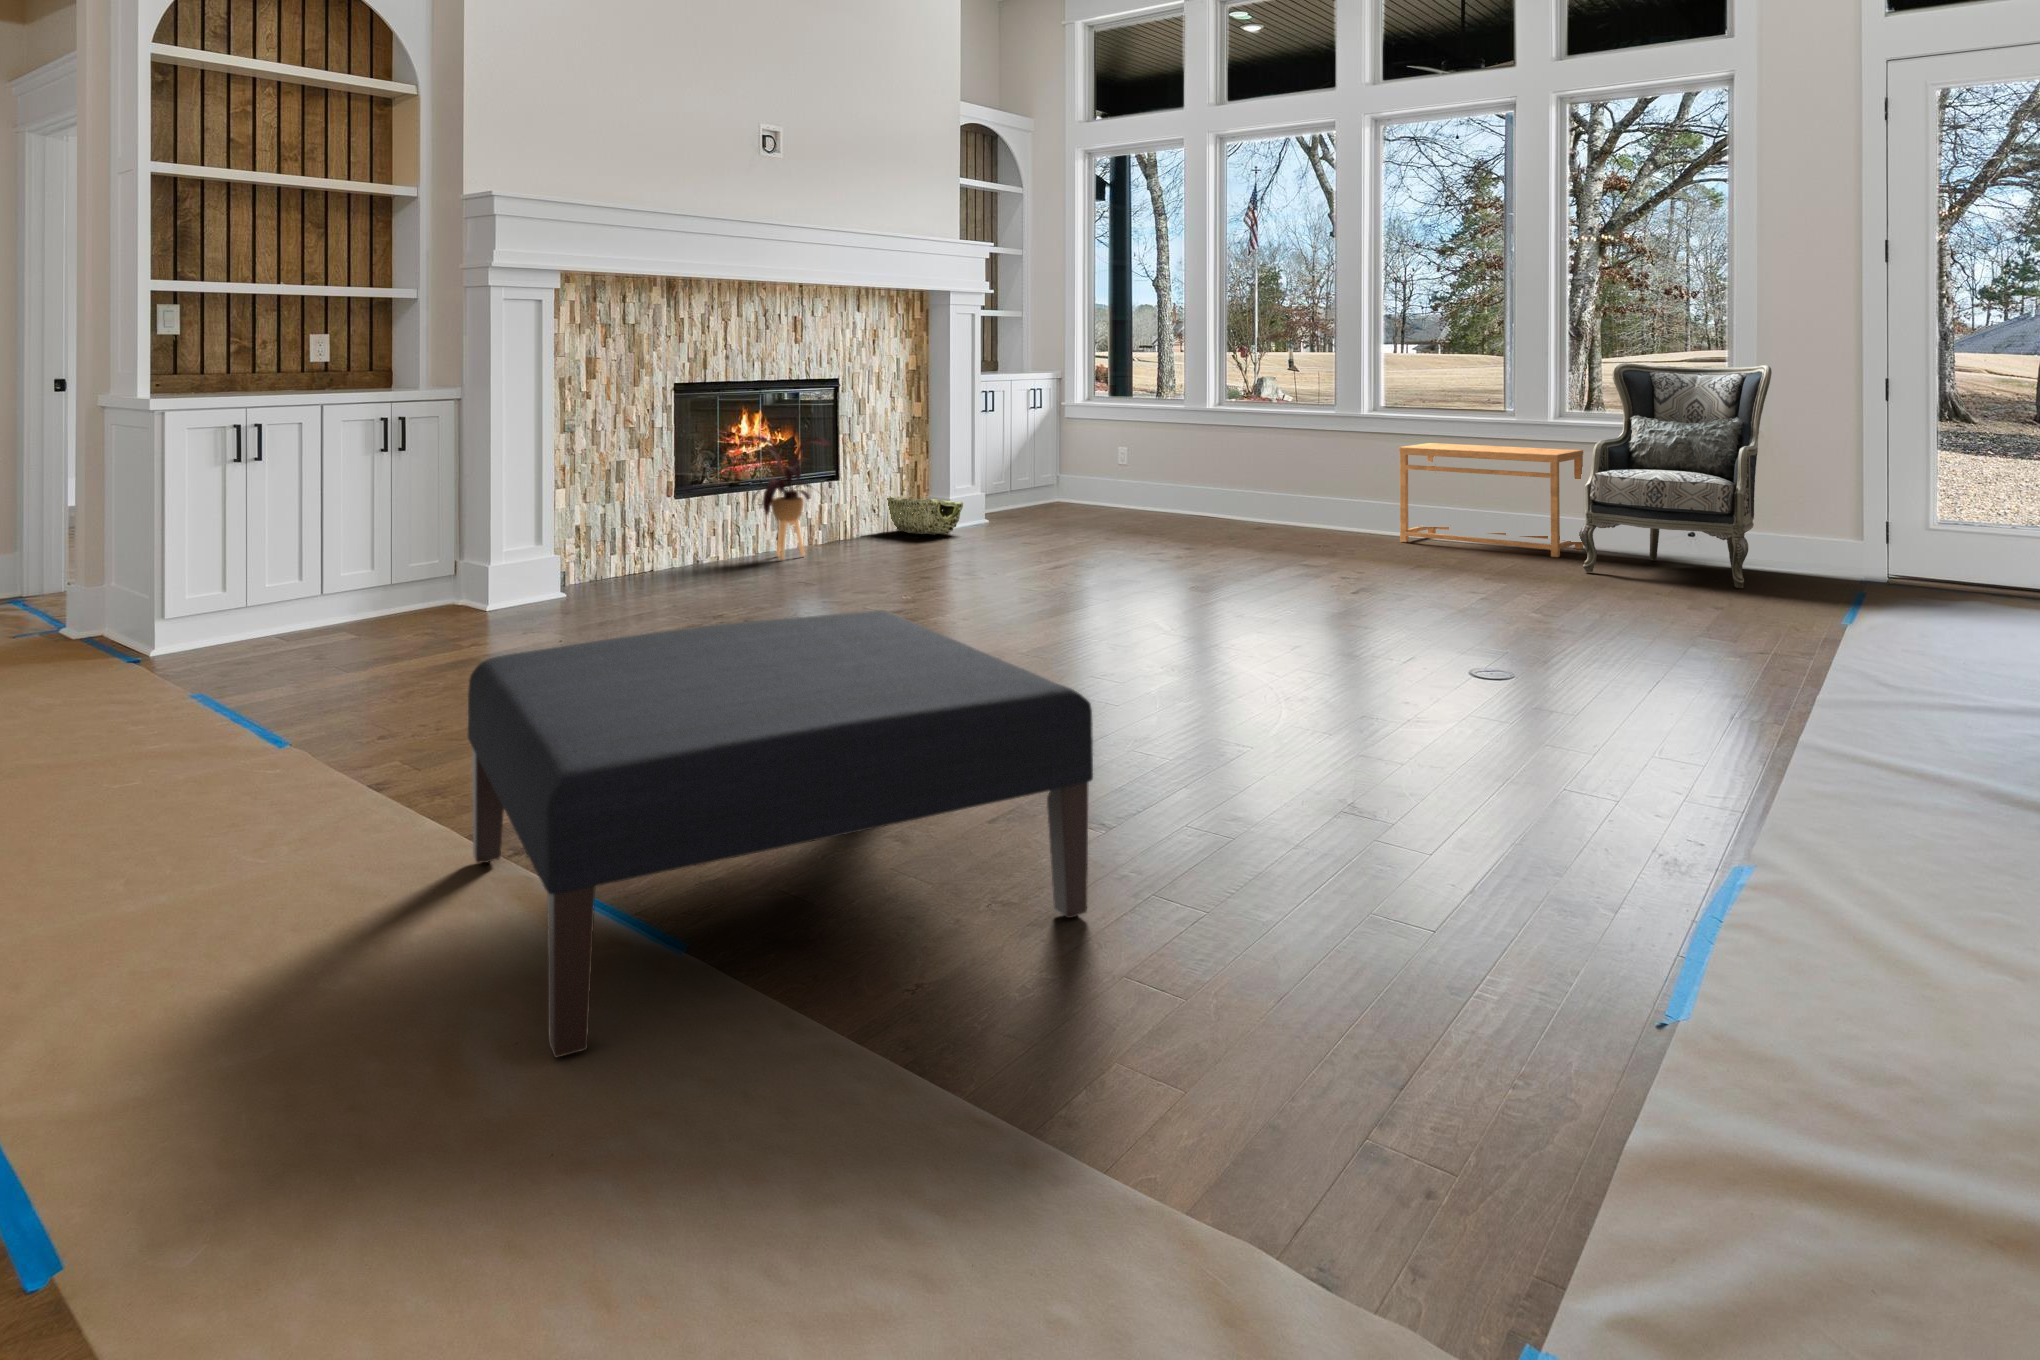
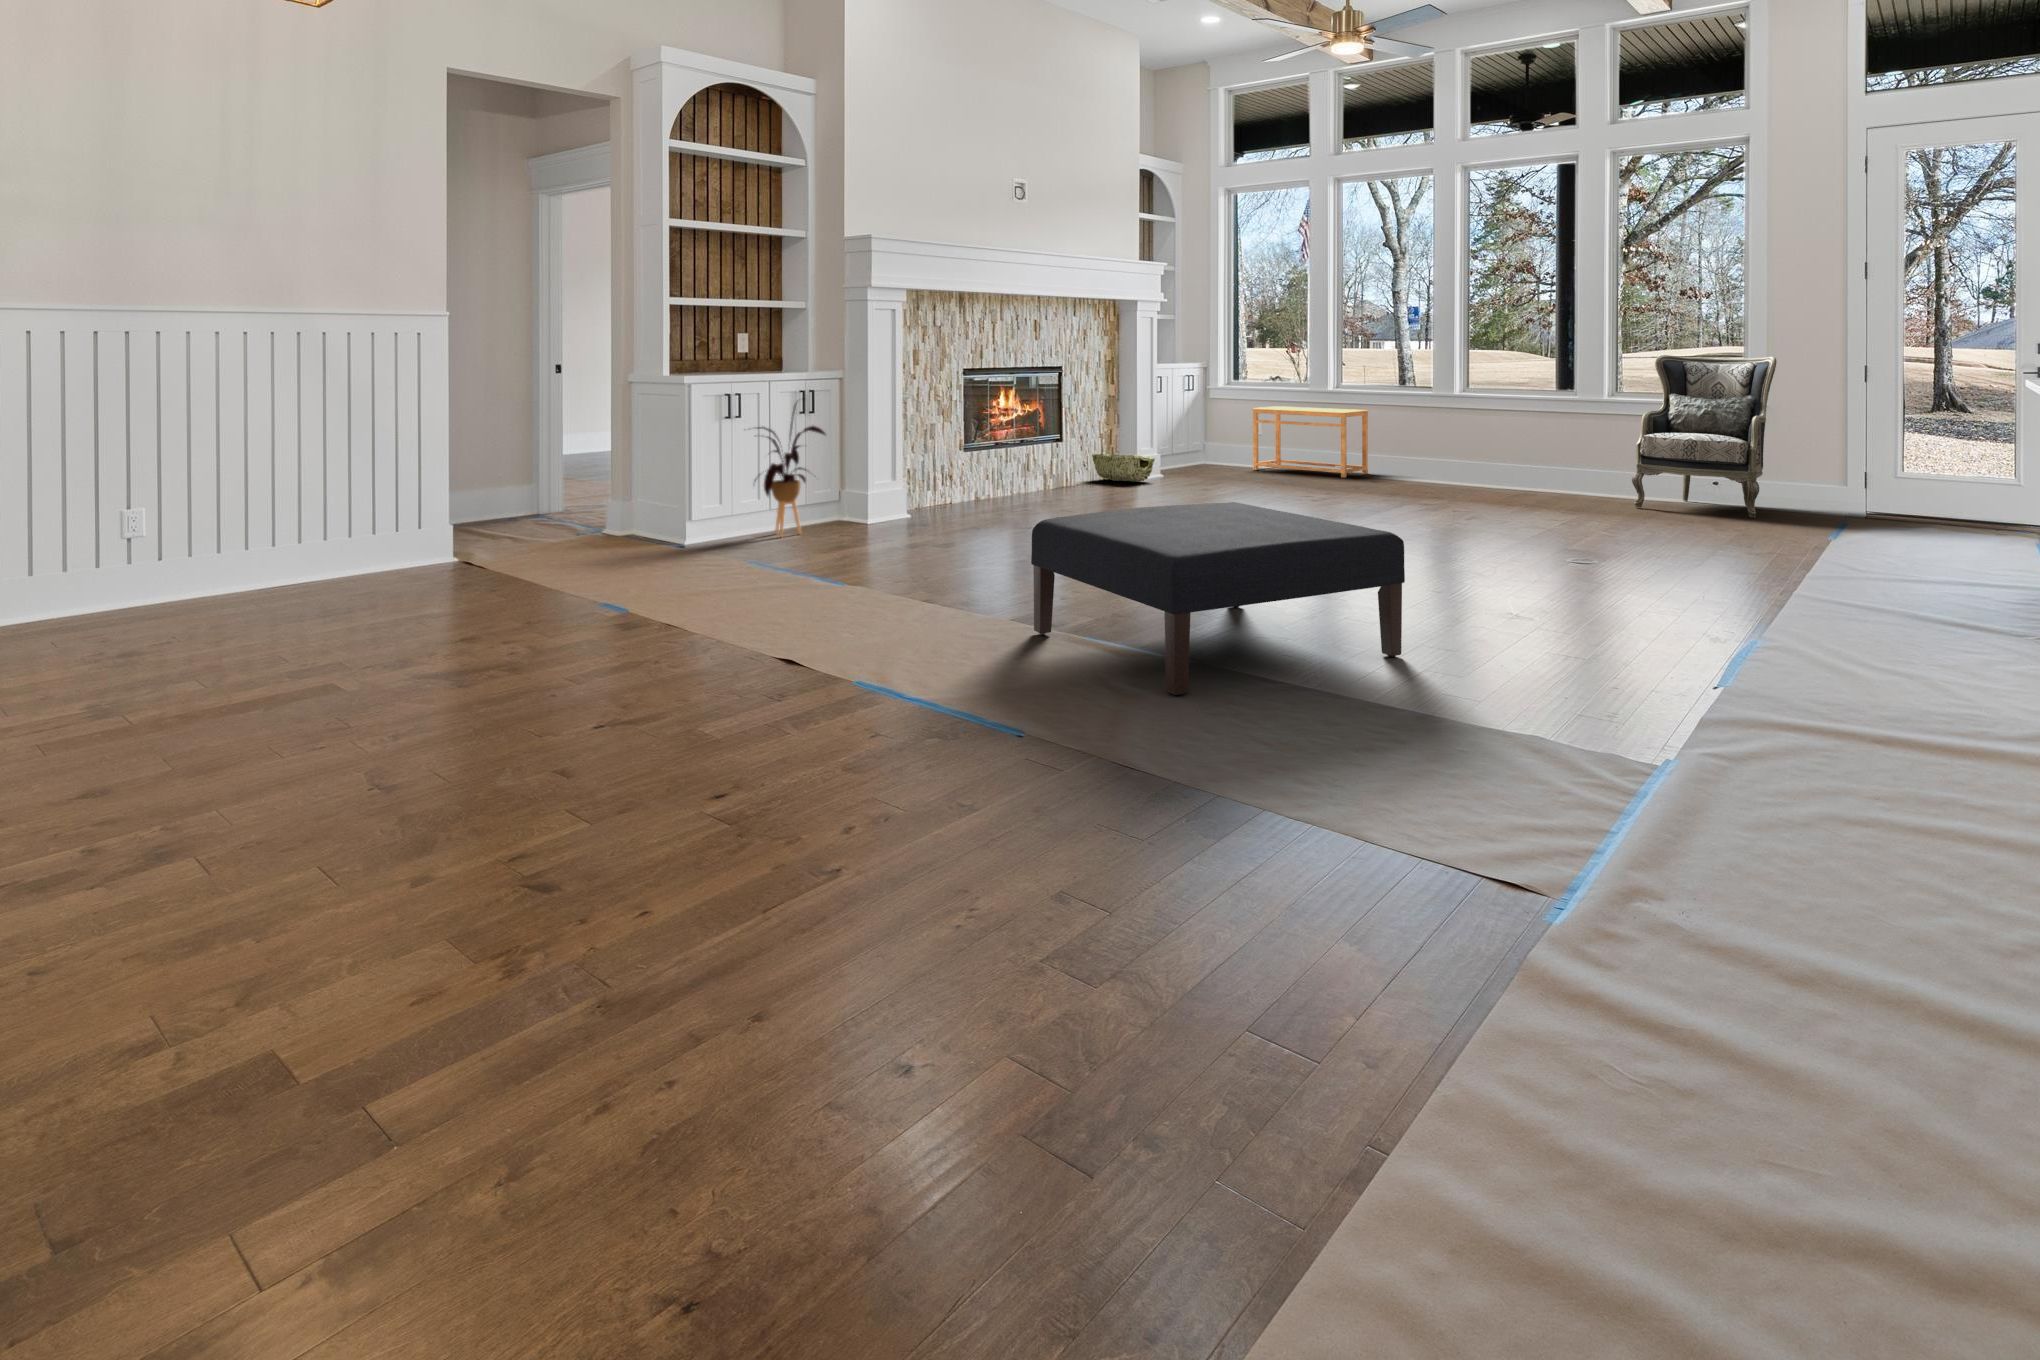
house plant: present [753,412,830,560] -> present [755,404,826,537]
side table: present [1399,443,1583,557] -> present [1252,406,1368,478]

